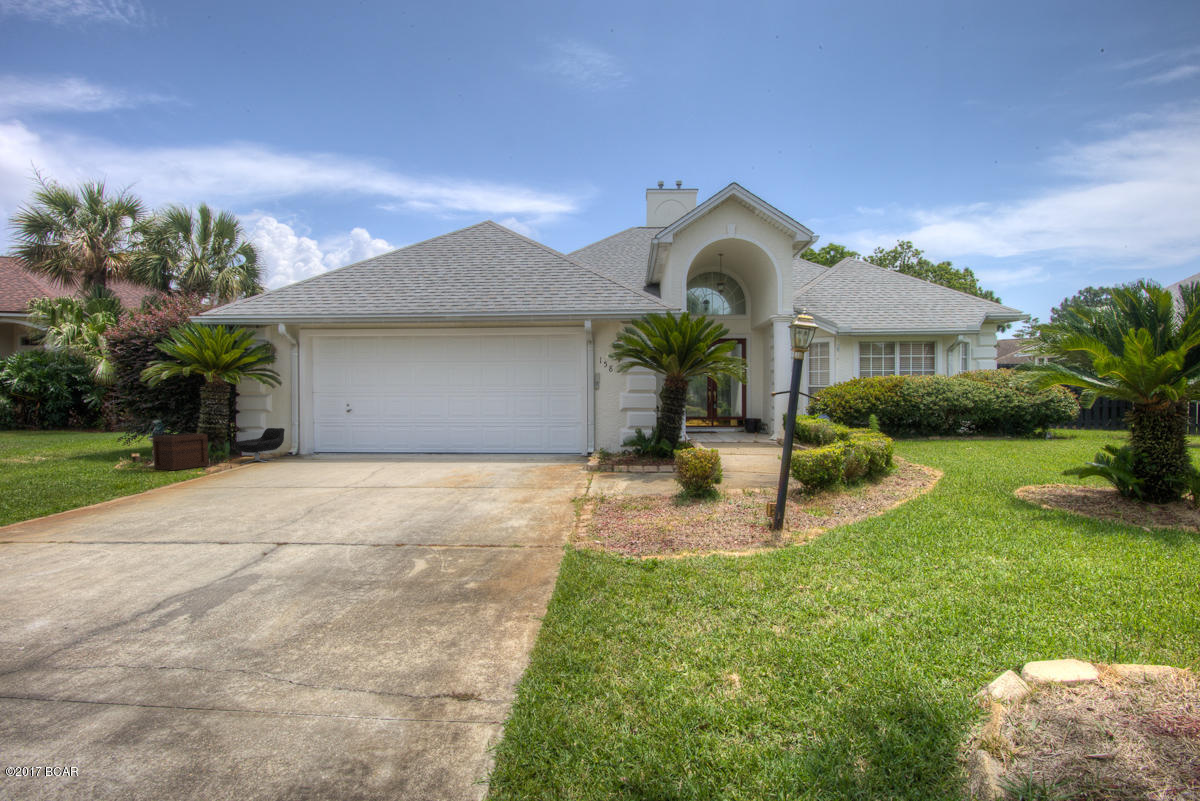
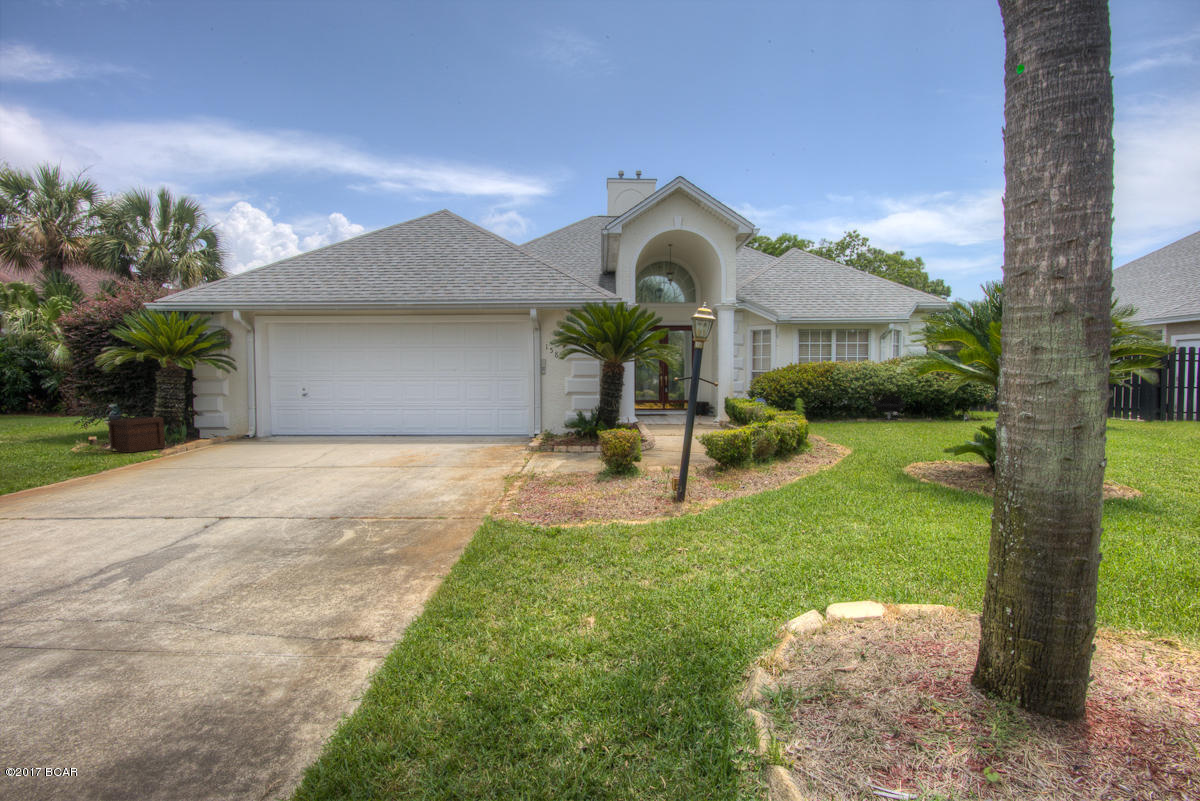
lounge chair: present [236,428,285,464] -> present [873,395,905,420]

